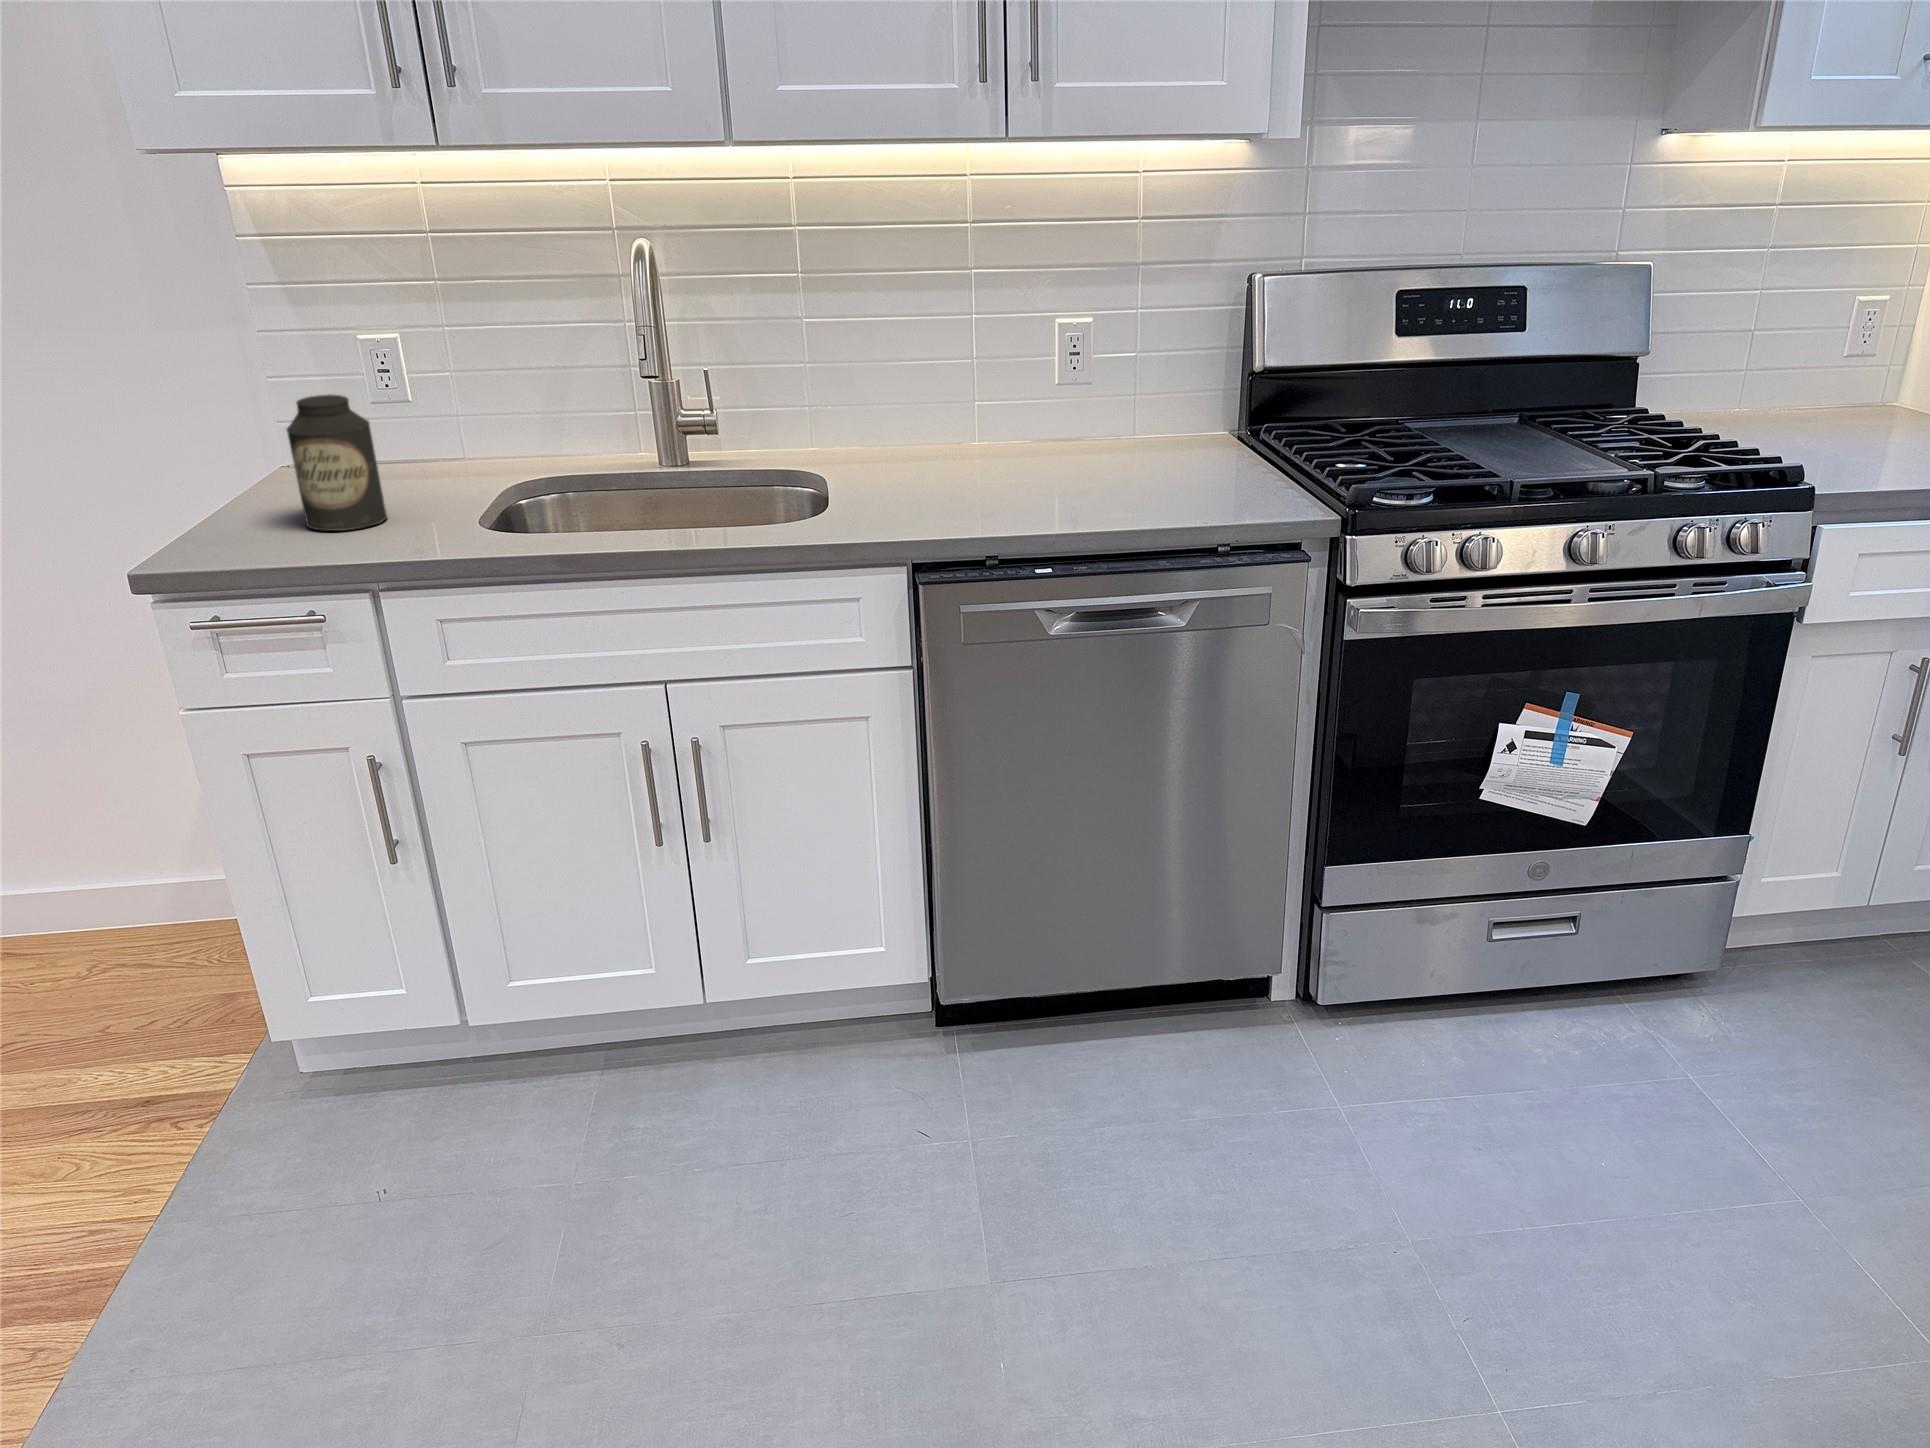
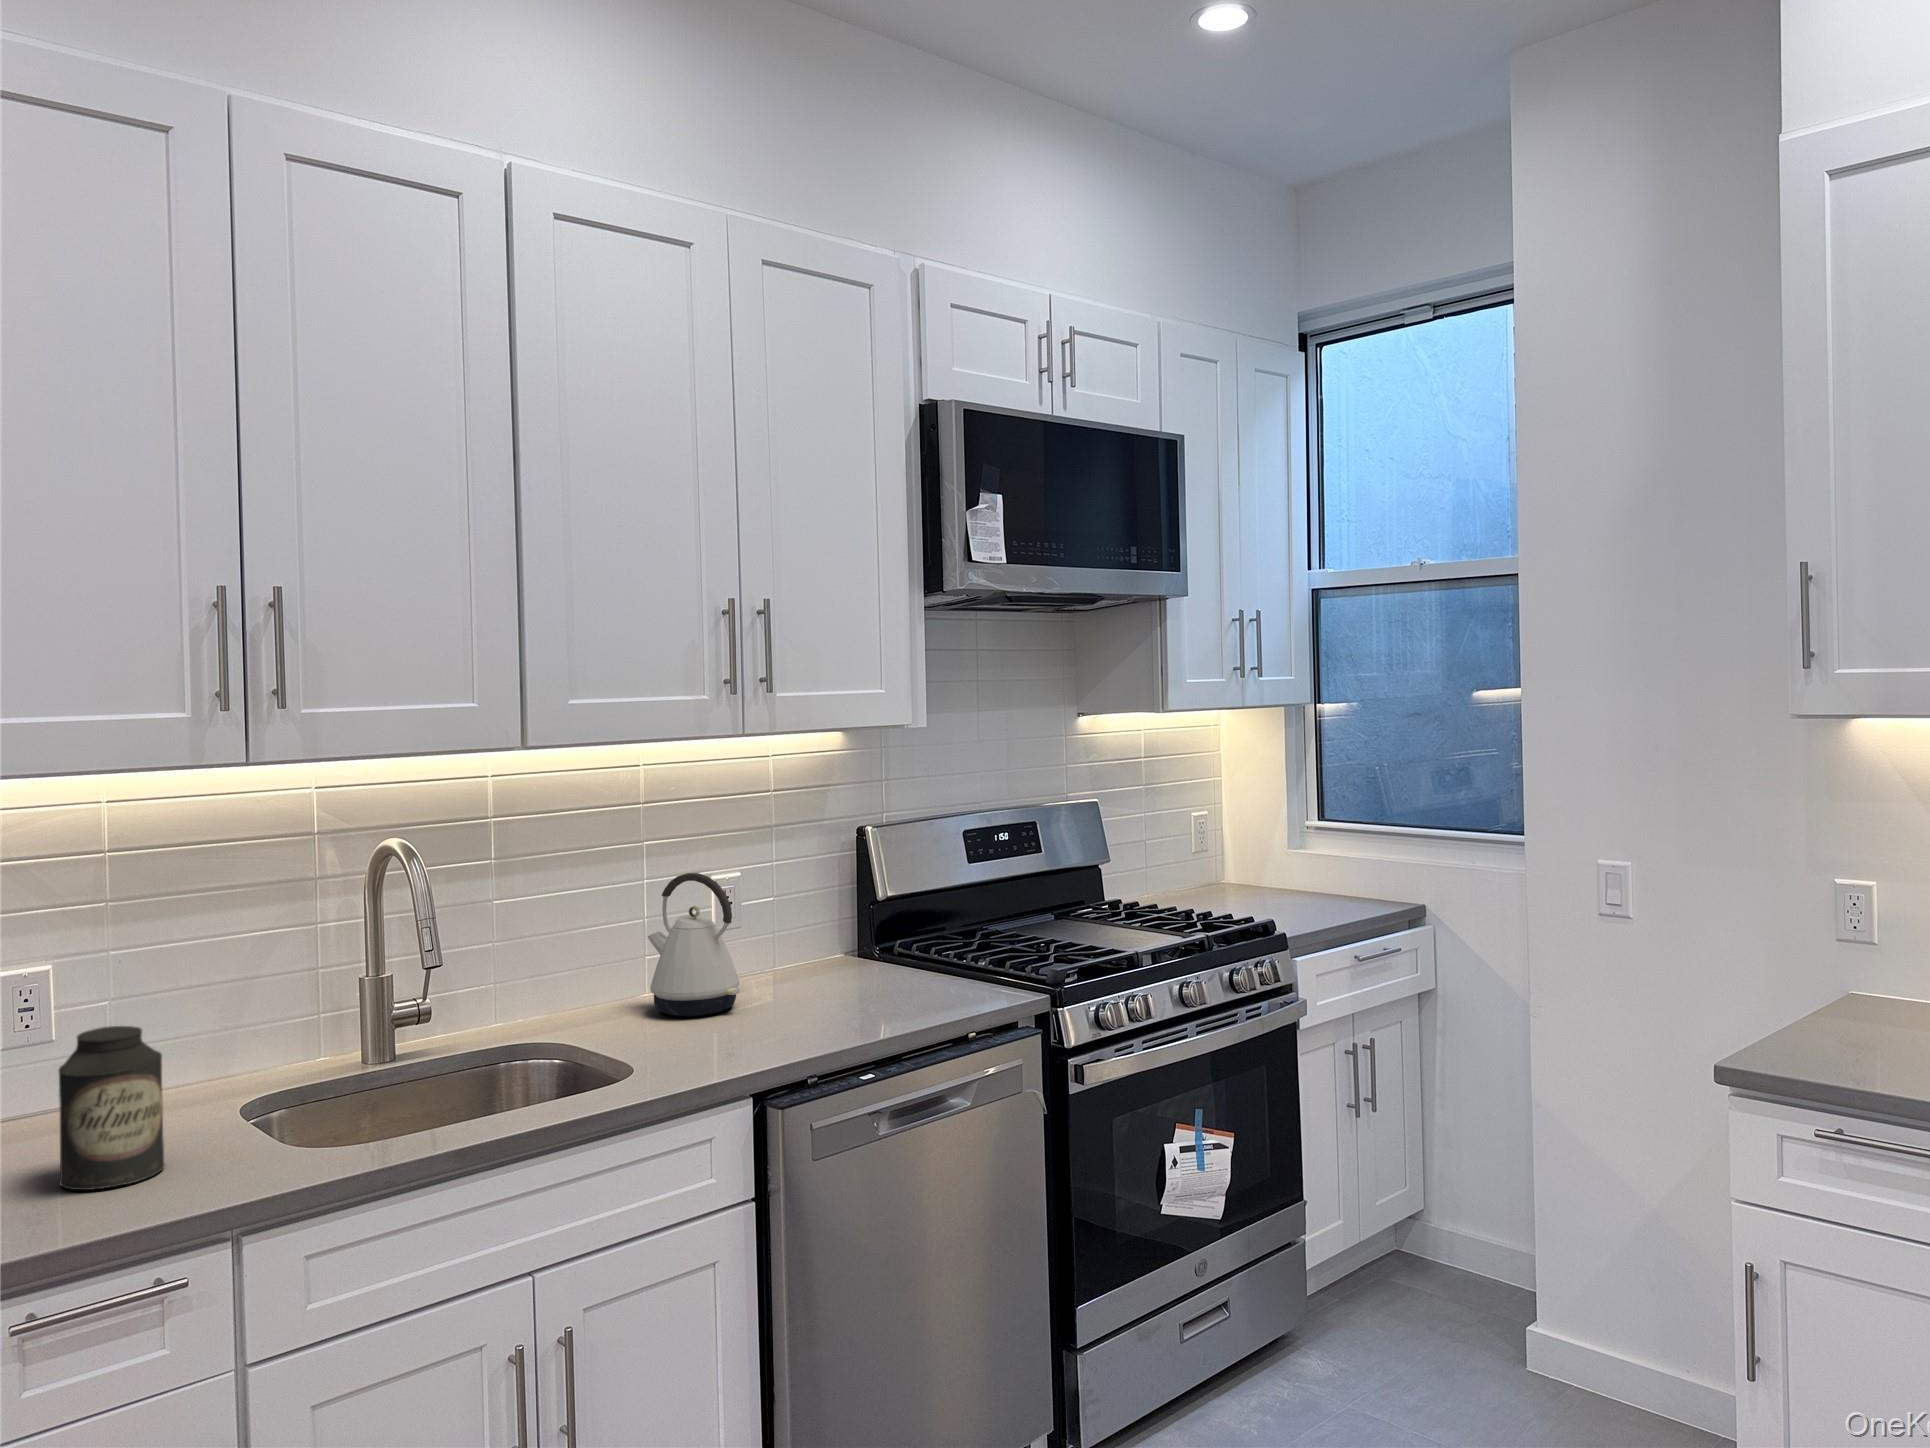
kettle: none [928,311,1021,471] -> present [648,873,740,1016]

